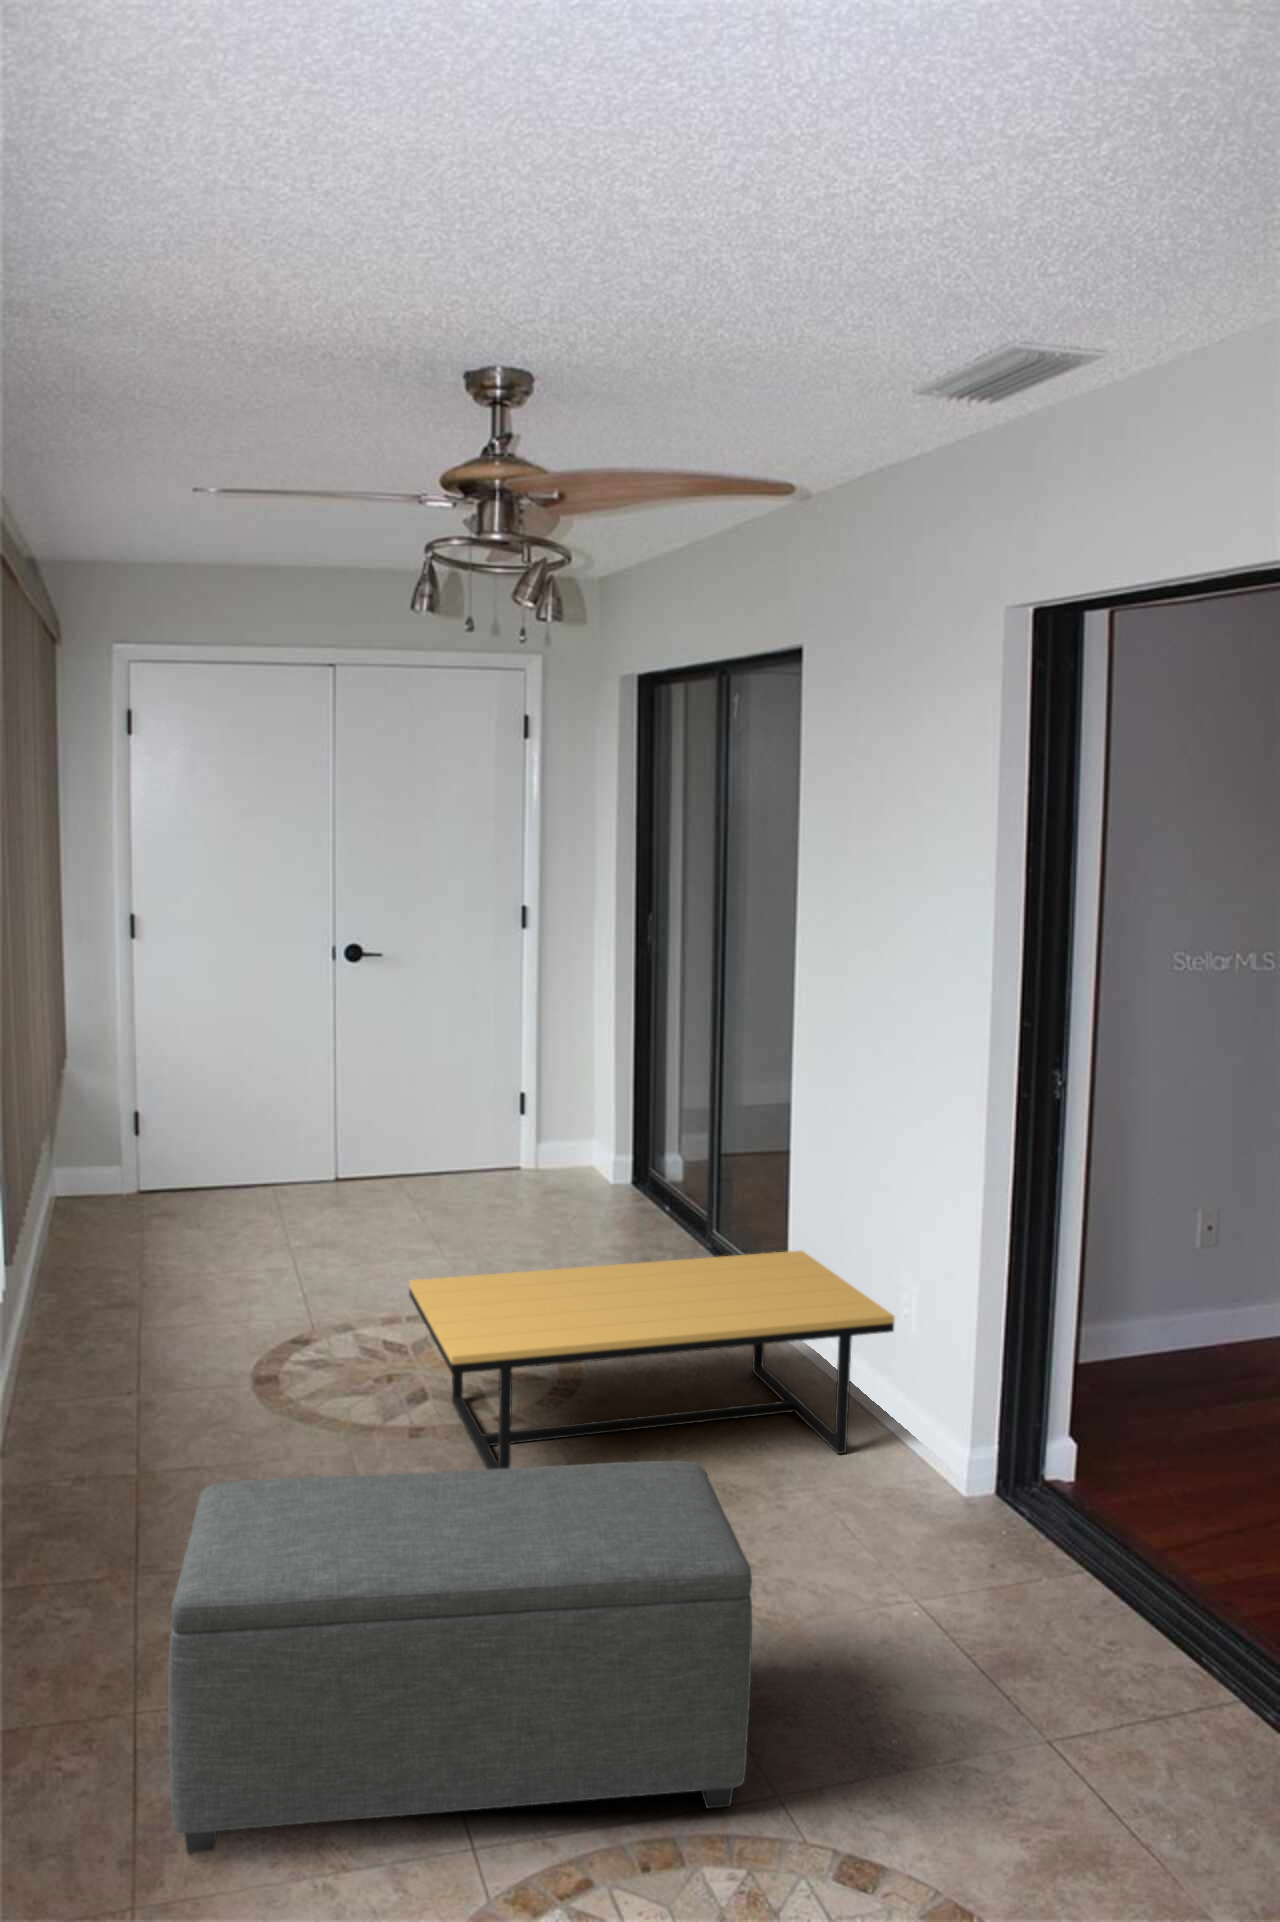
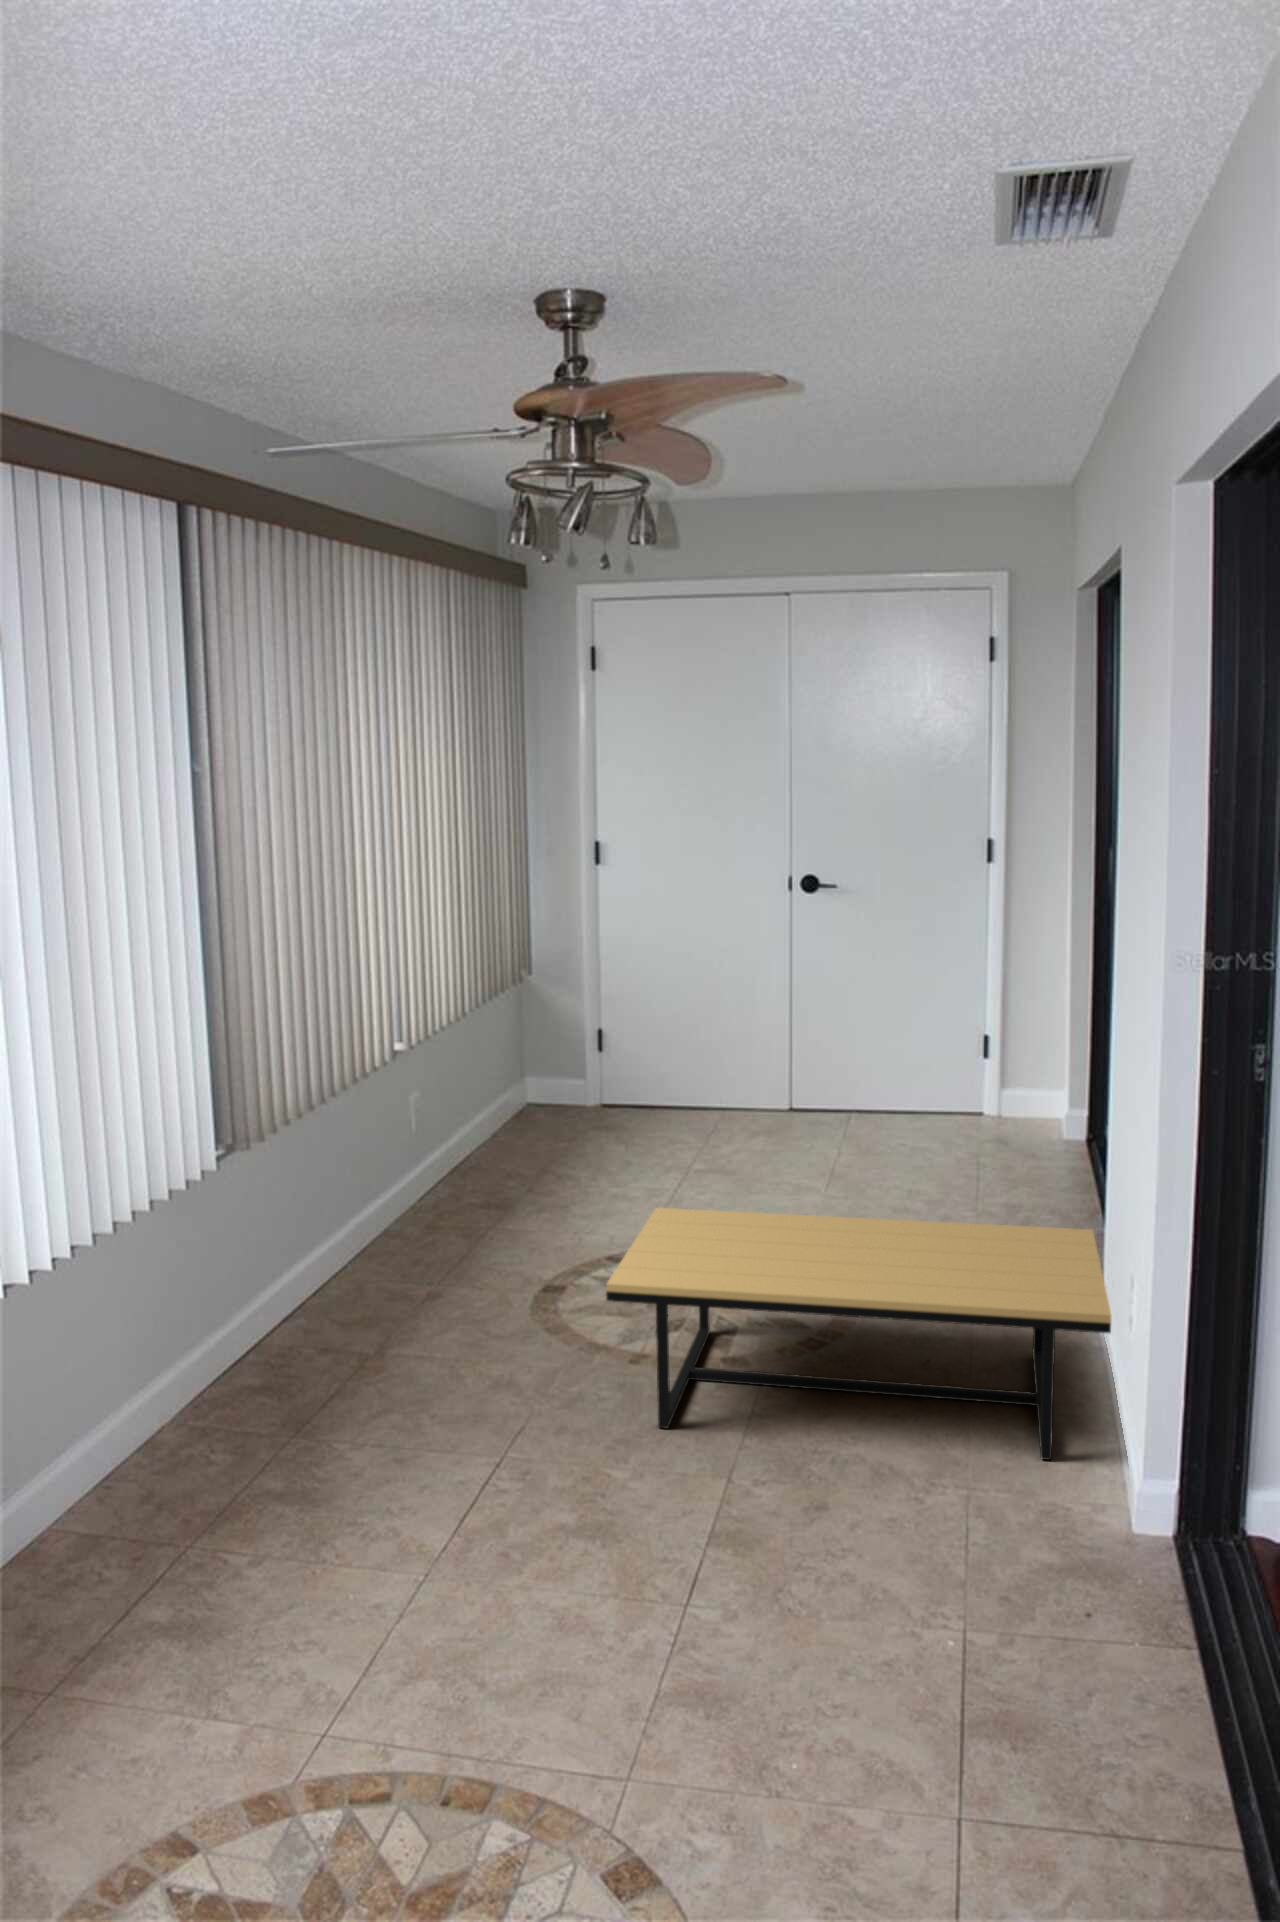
ottoman: present [168,1461,752,1853] -> none [104,1357,669,1773]

